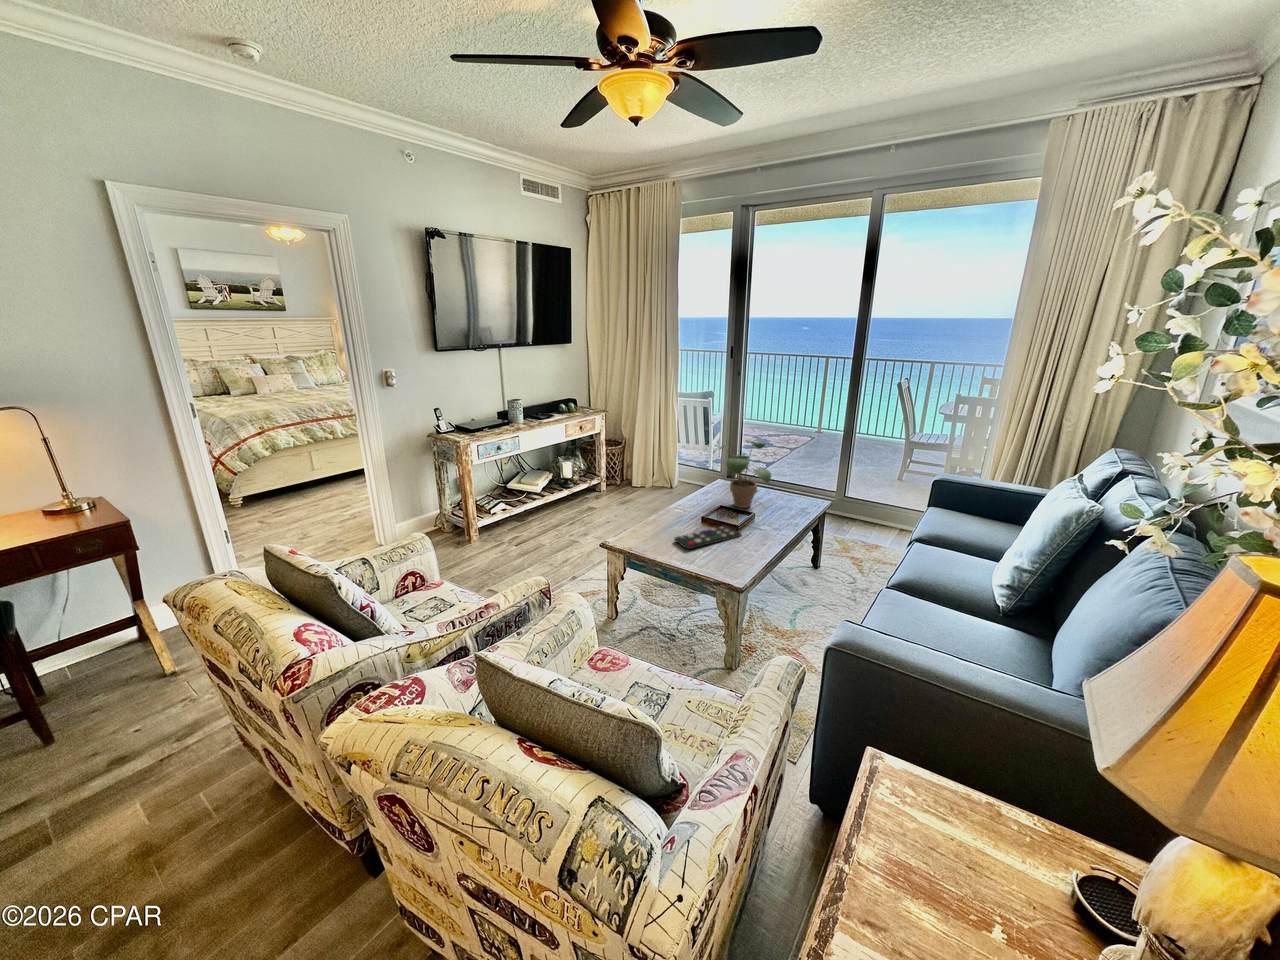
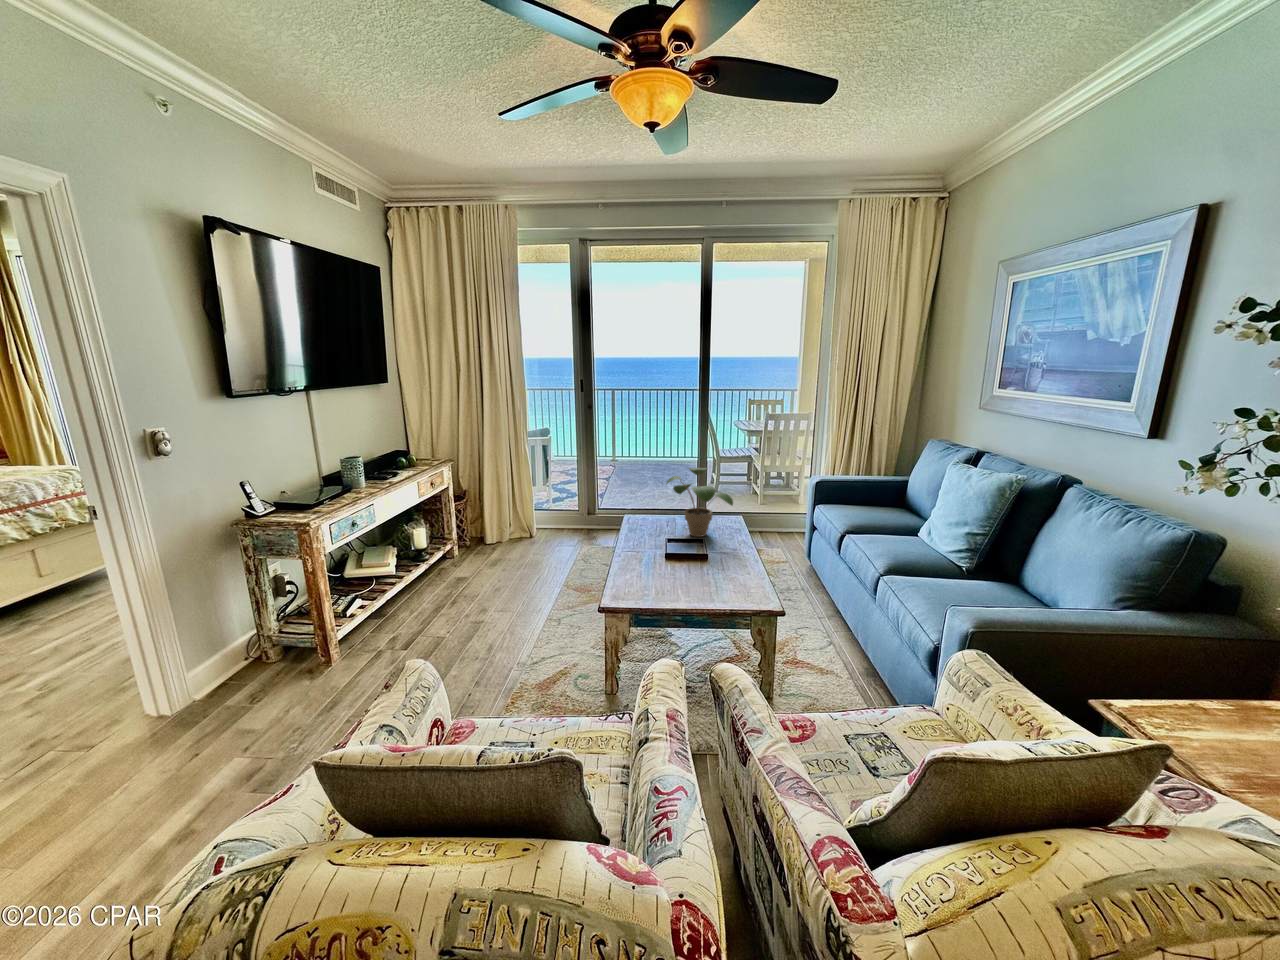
remote control: present [674,526,741,550] -> none [688,556,737,588]

